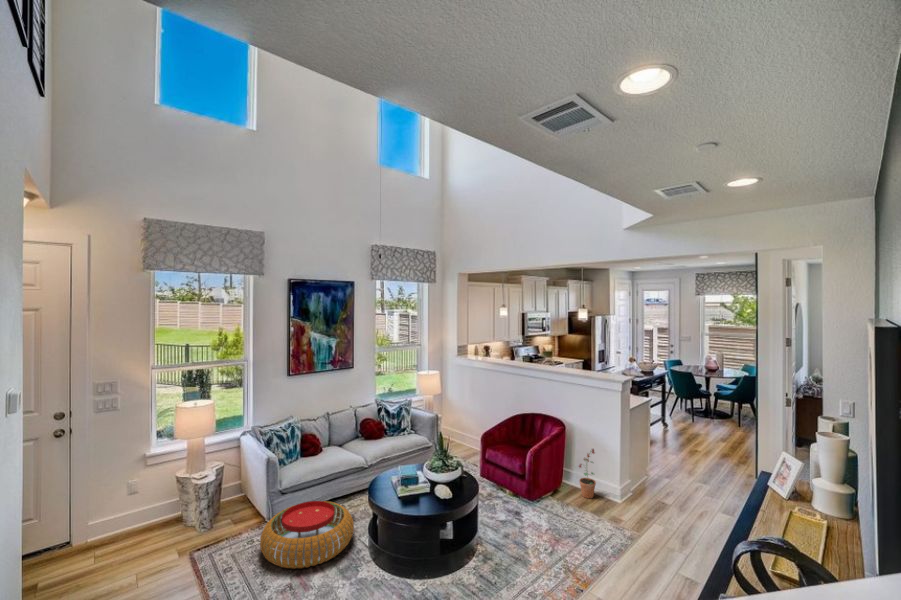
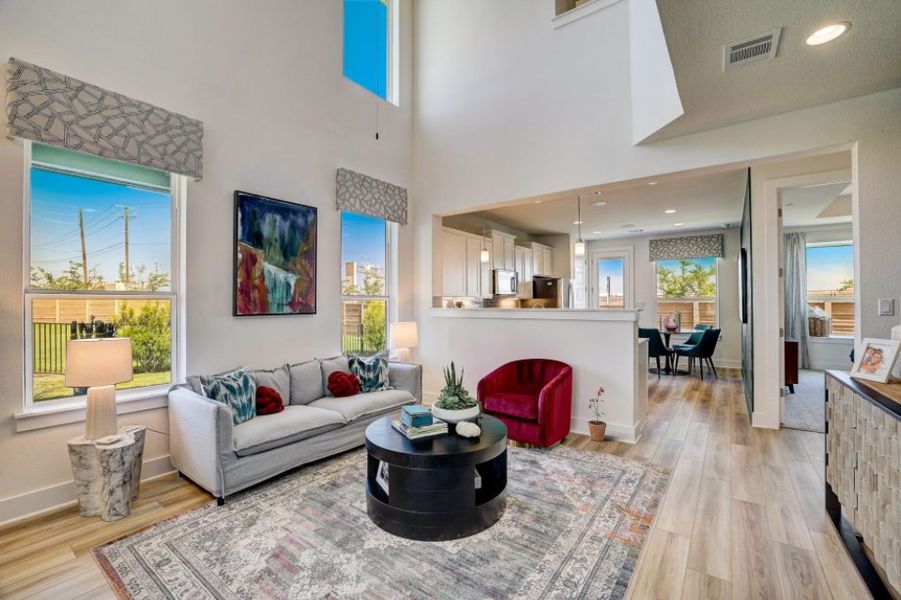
pouf: present [260,501,354,569] -> none [212,461,344,549]

